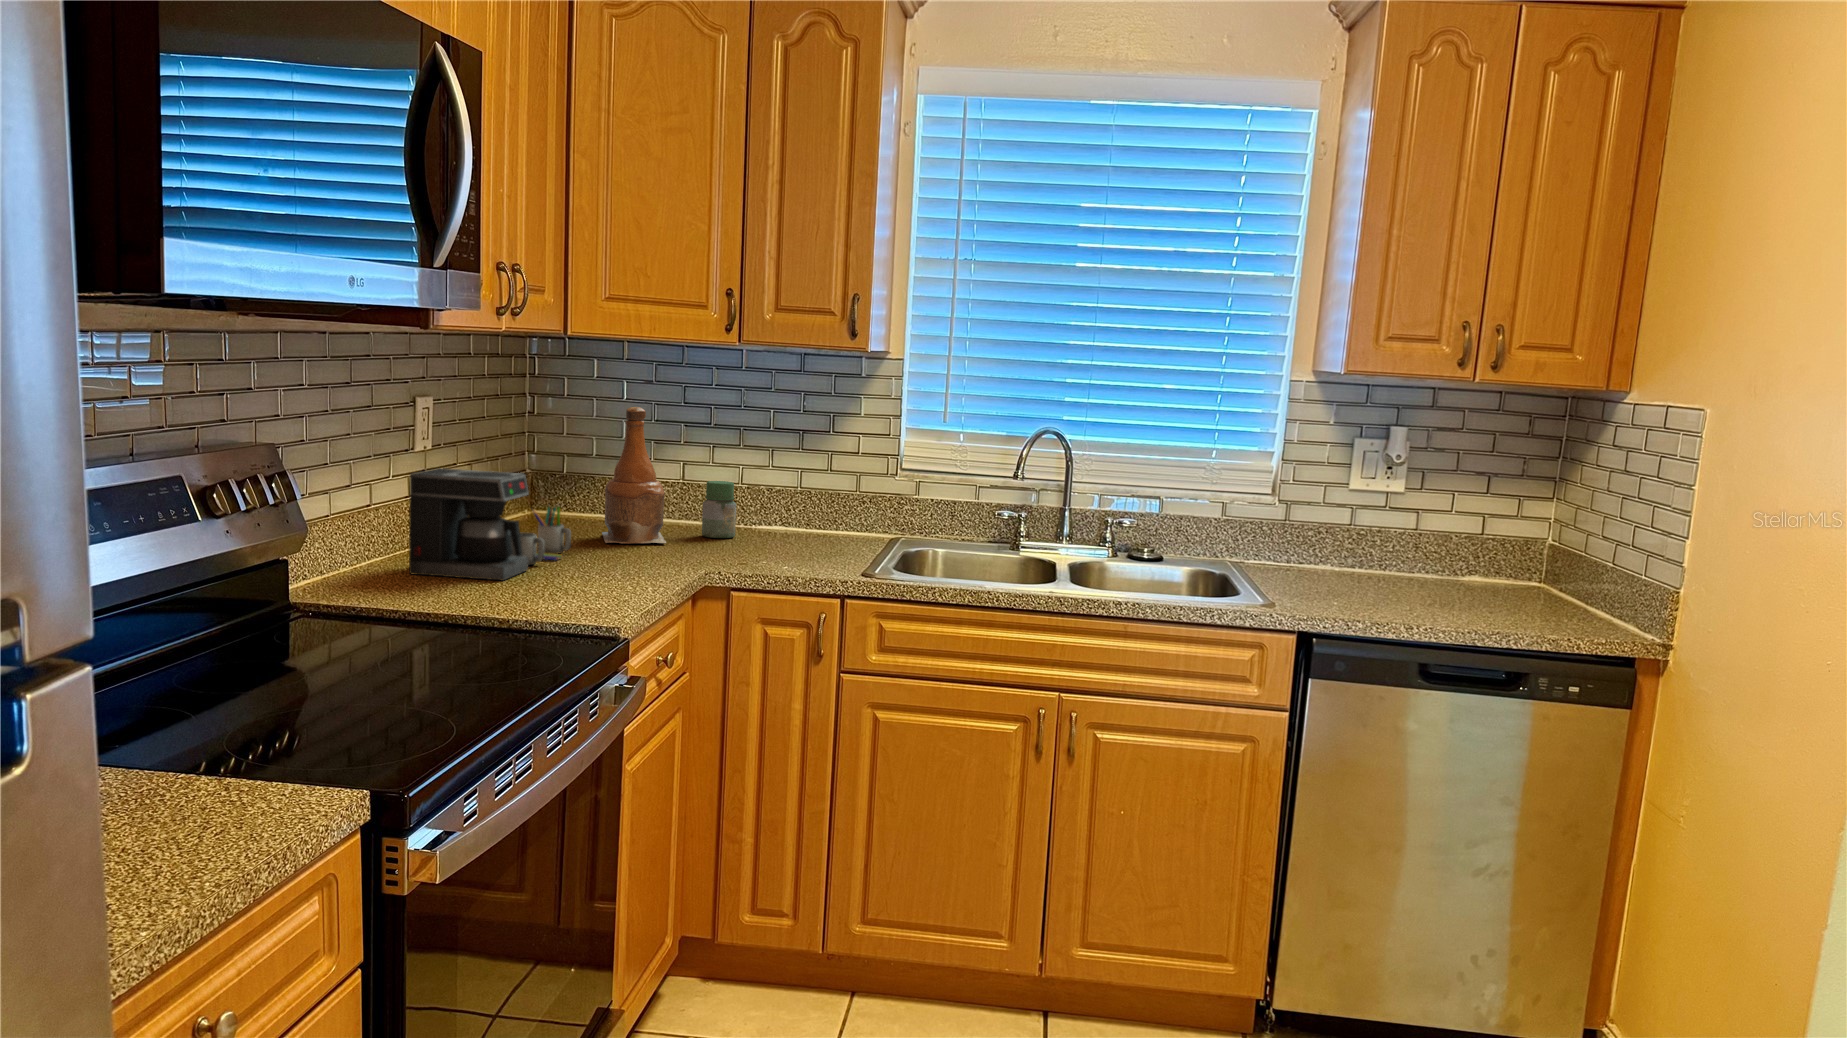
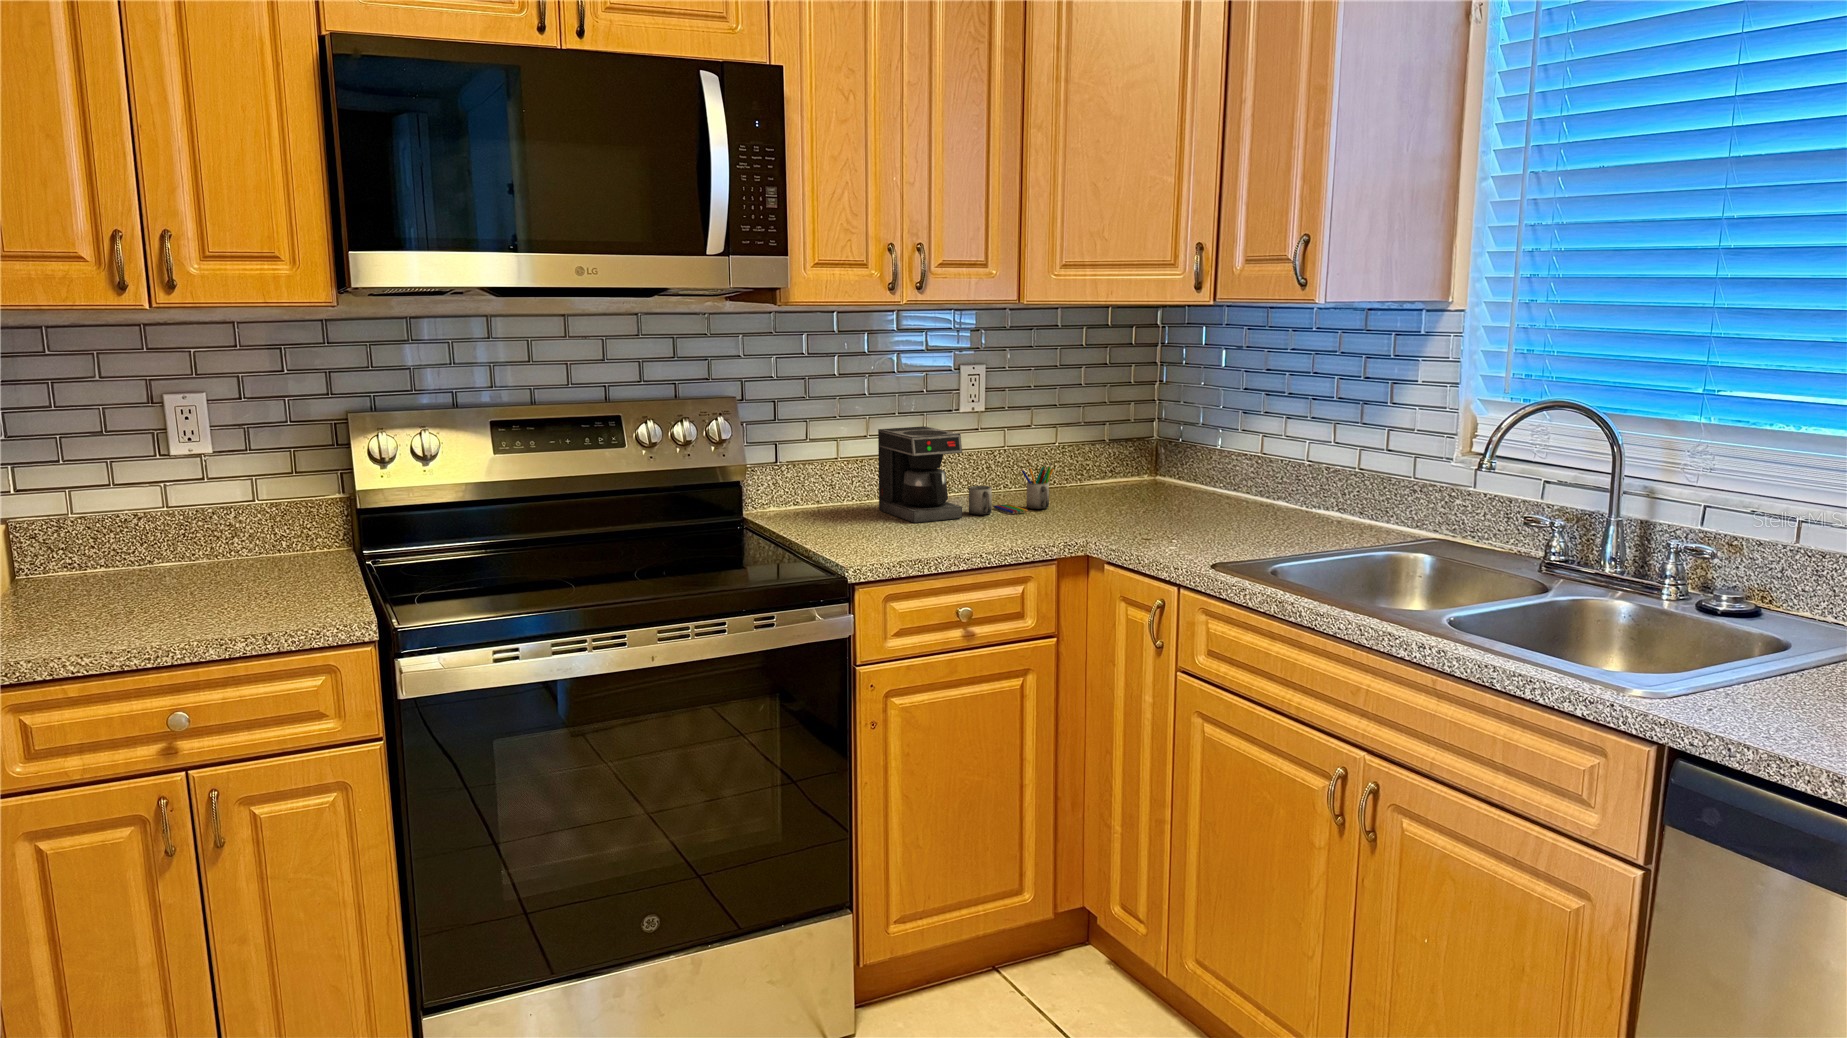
bottle: present [602,407,666,544] -> none [1113,375,1197,512]
jar: present [702,481,736,538] -> none [1233,453,1271,514]

